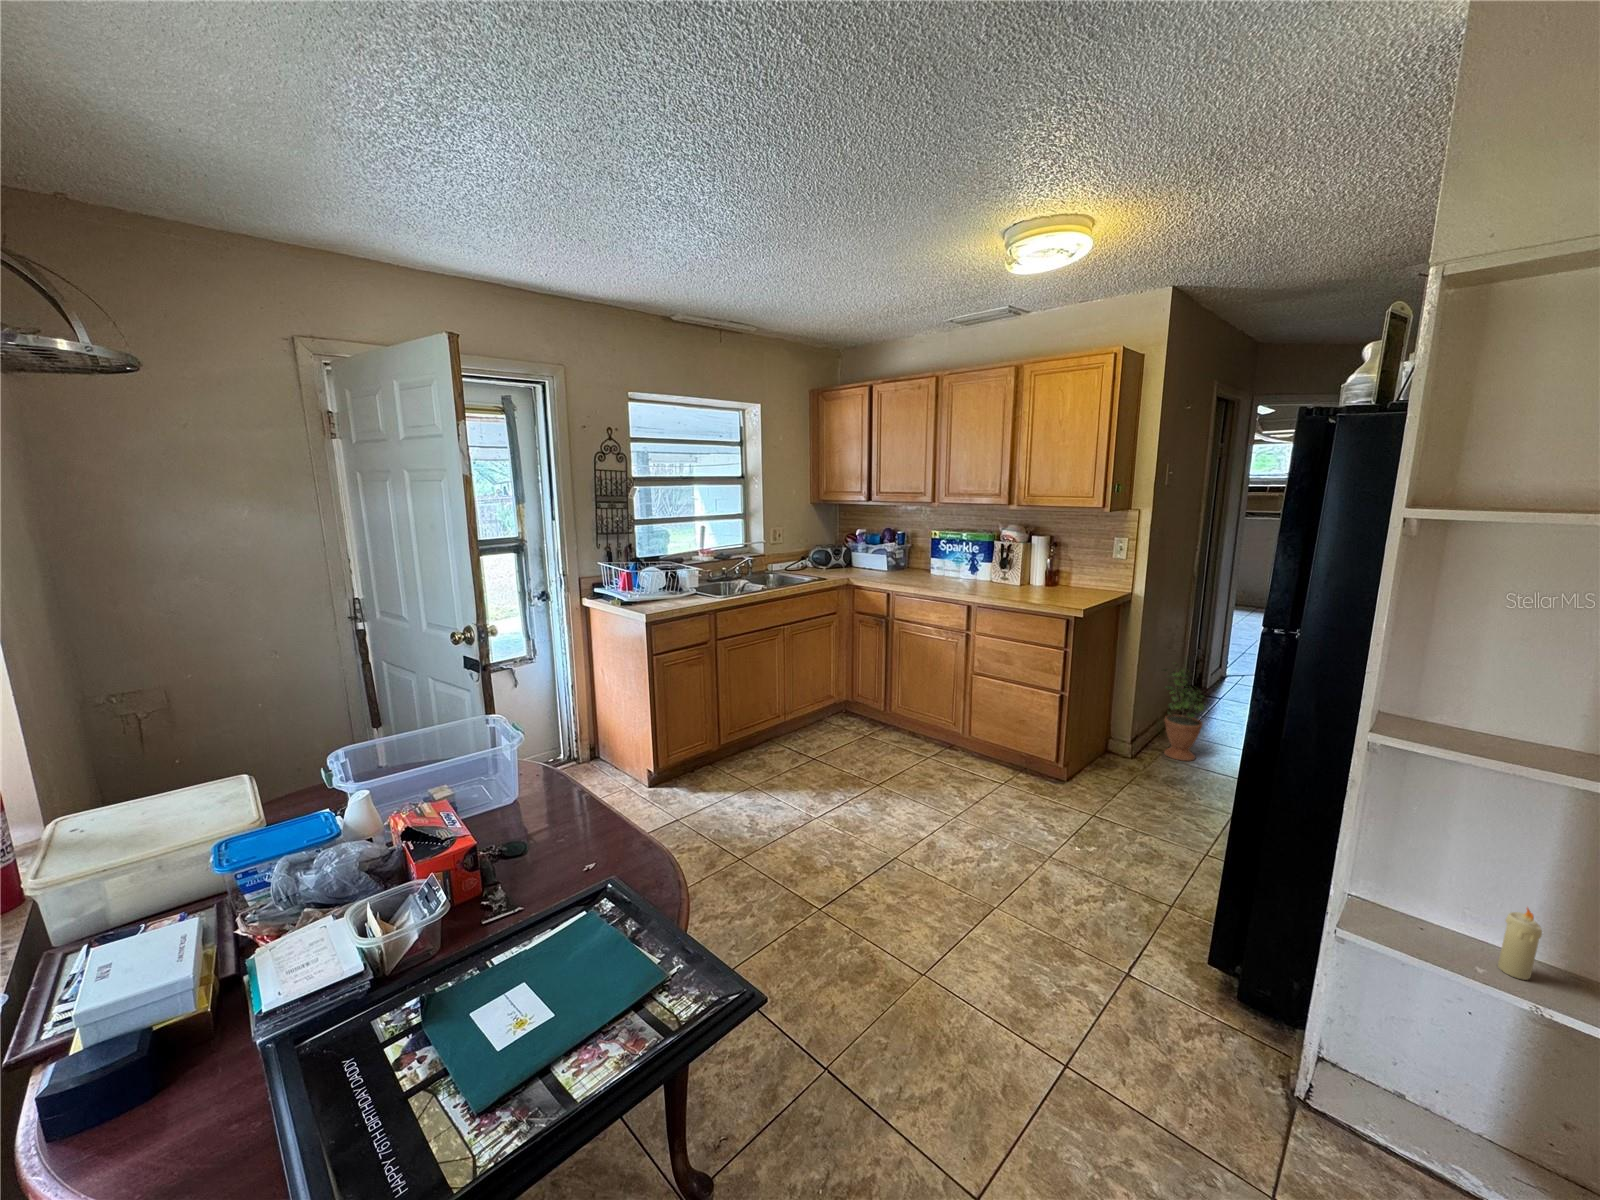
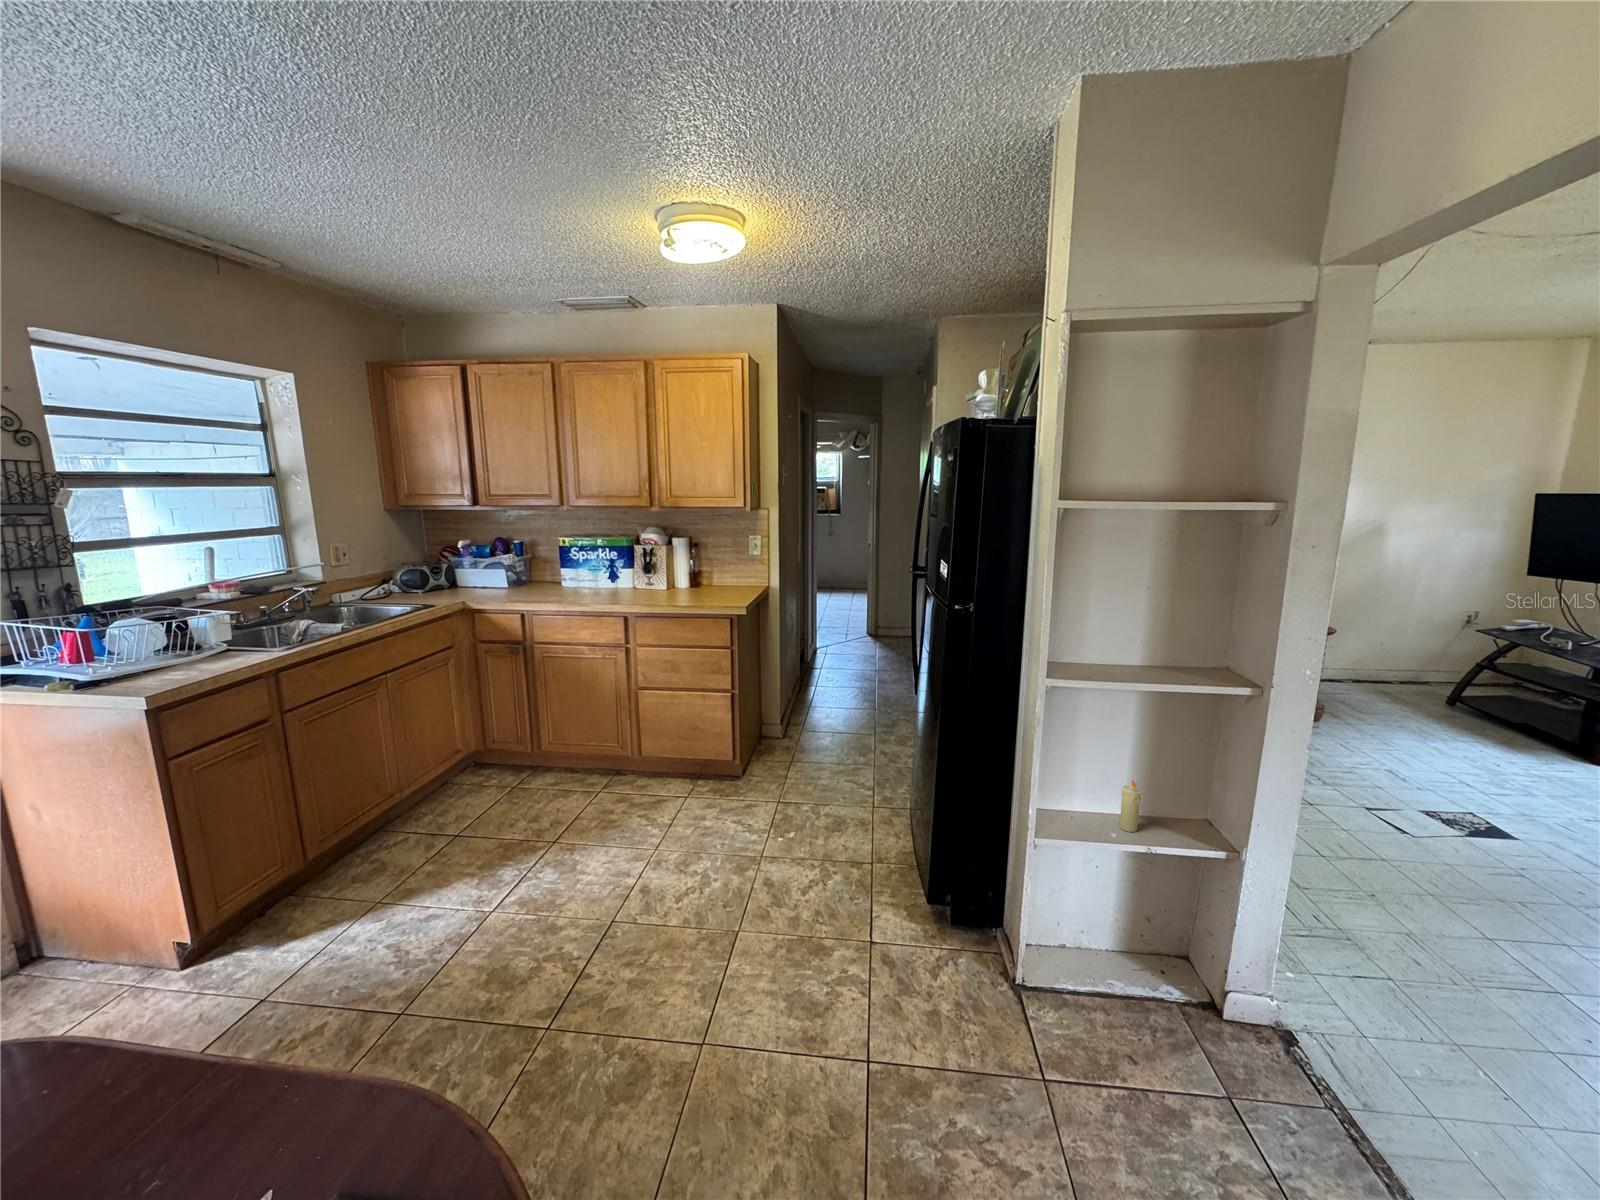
potted plant: present [1163,665,1204,761] -> none [796,645,834,731]

